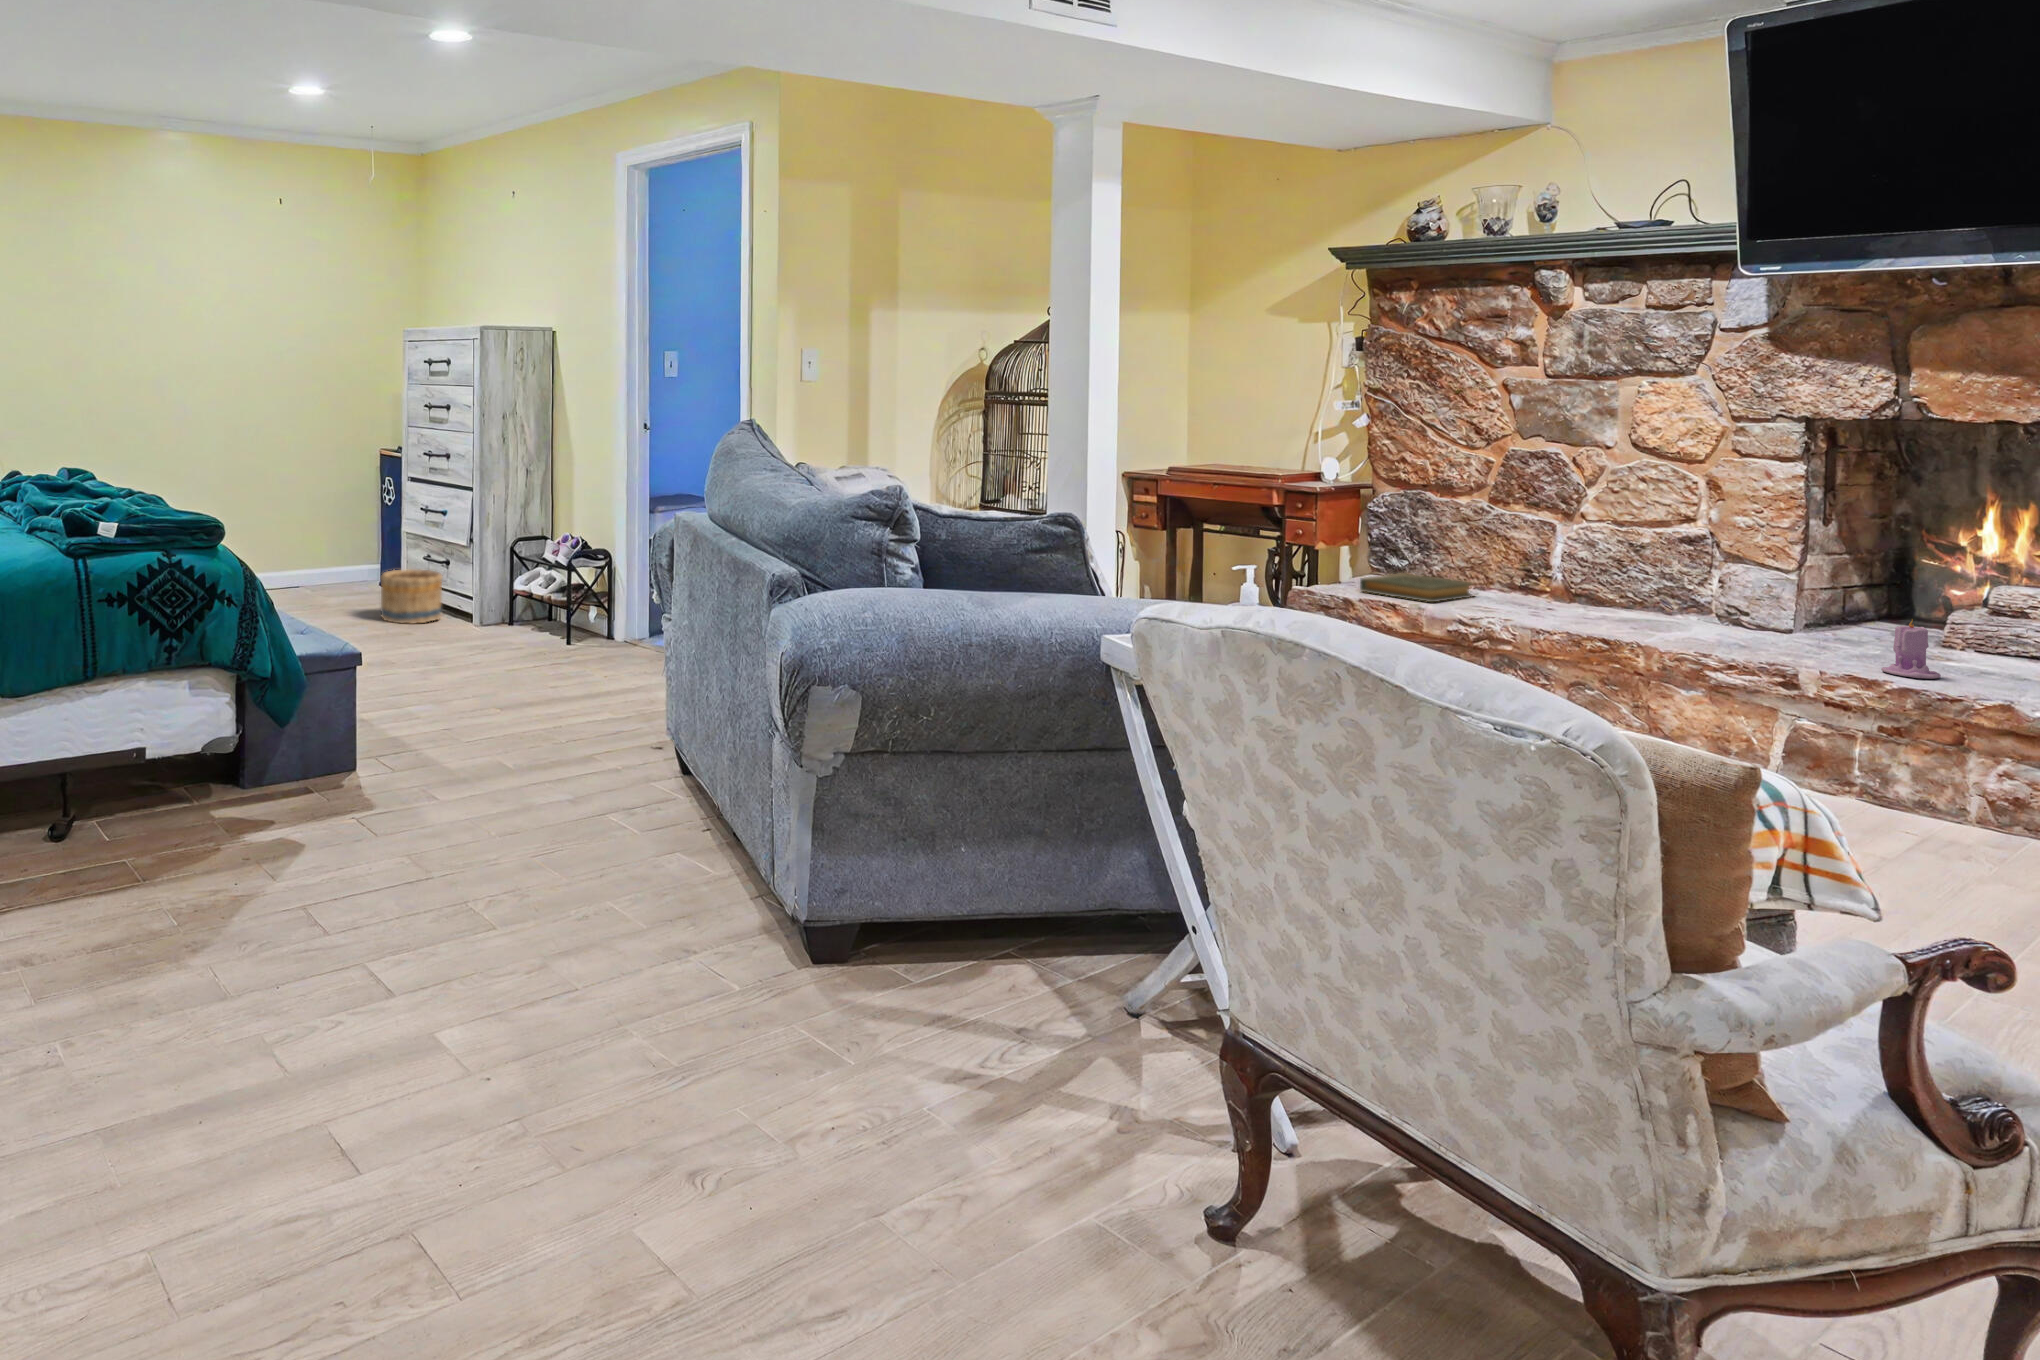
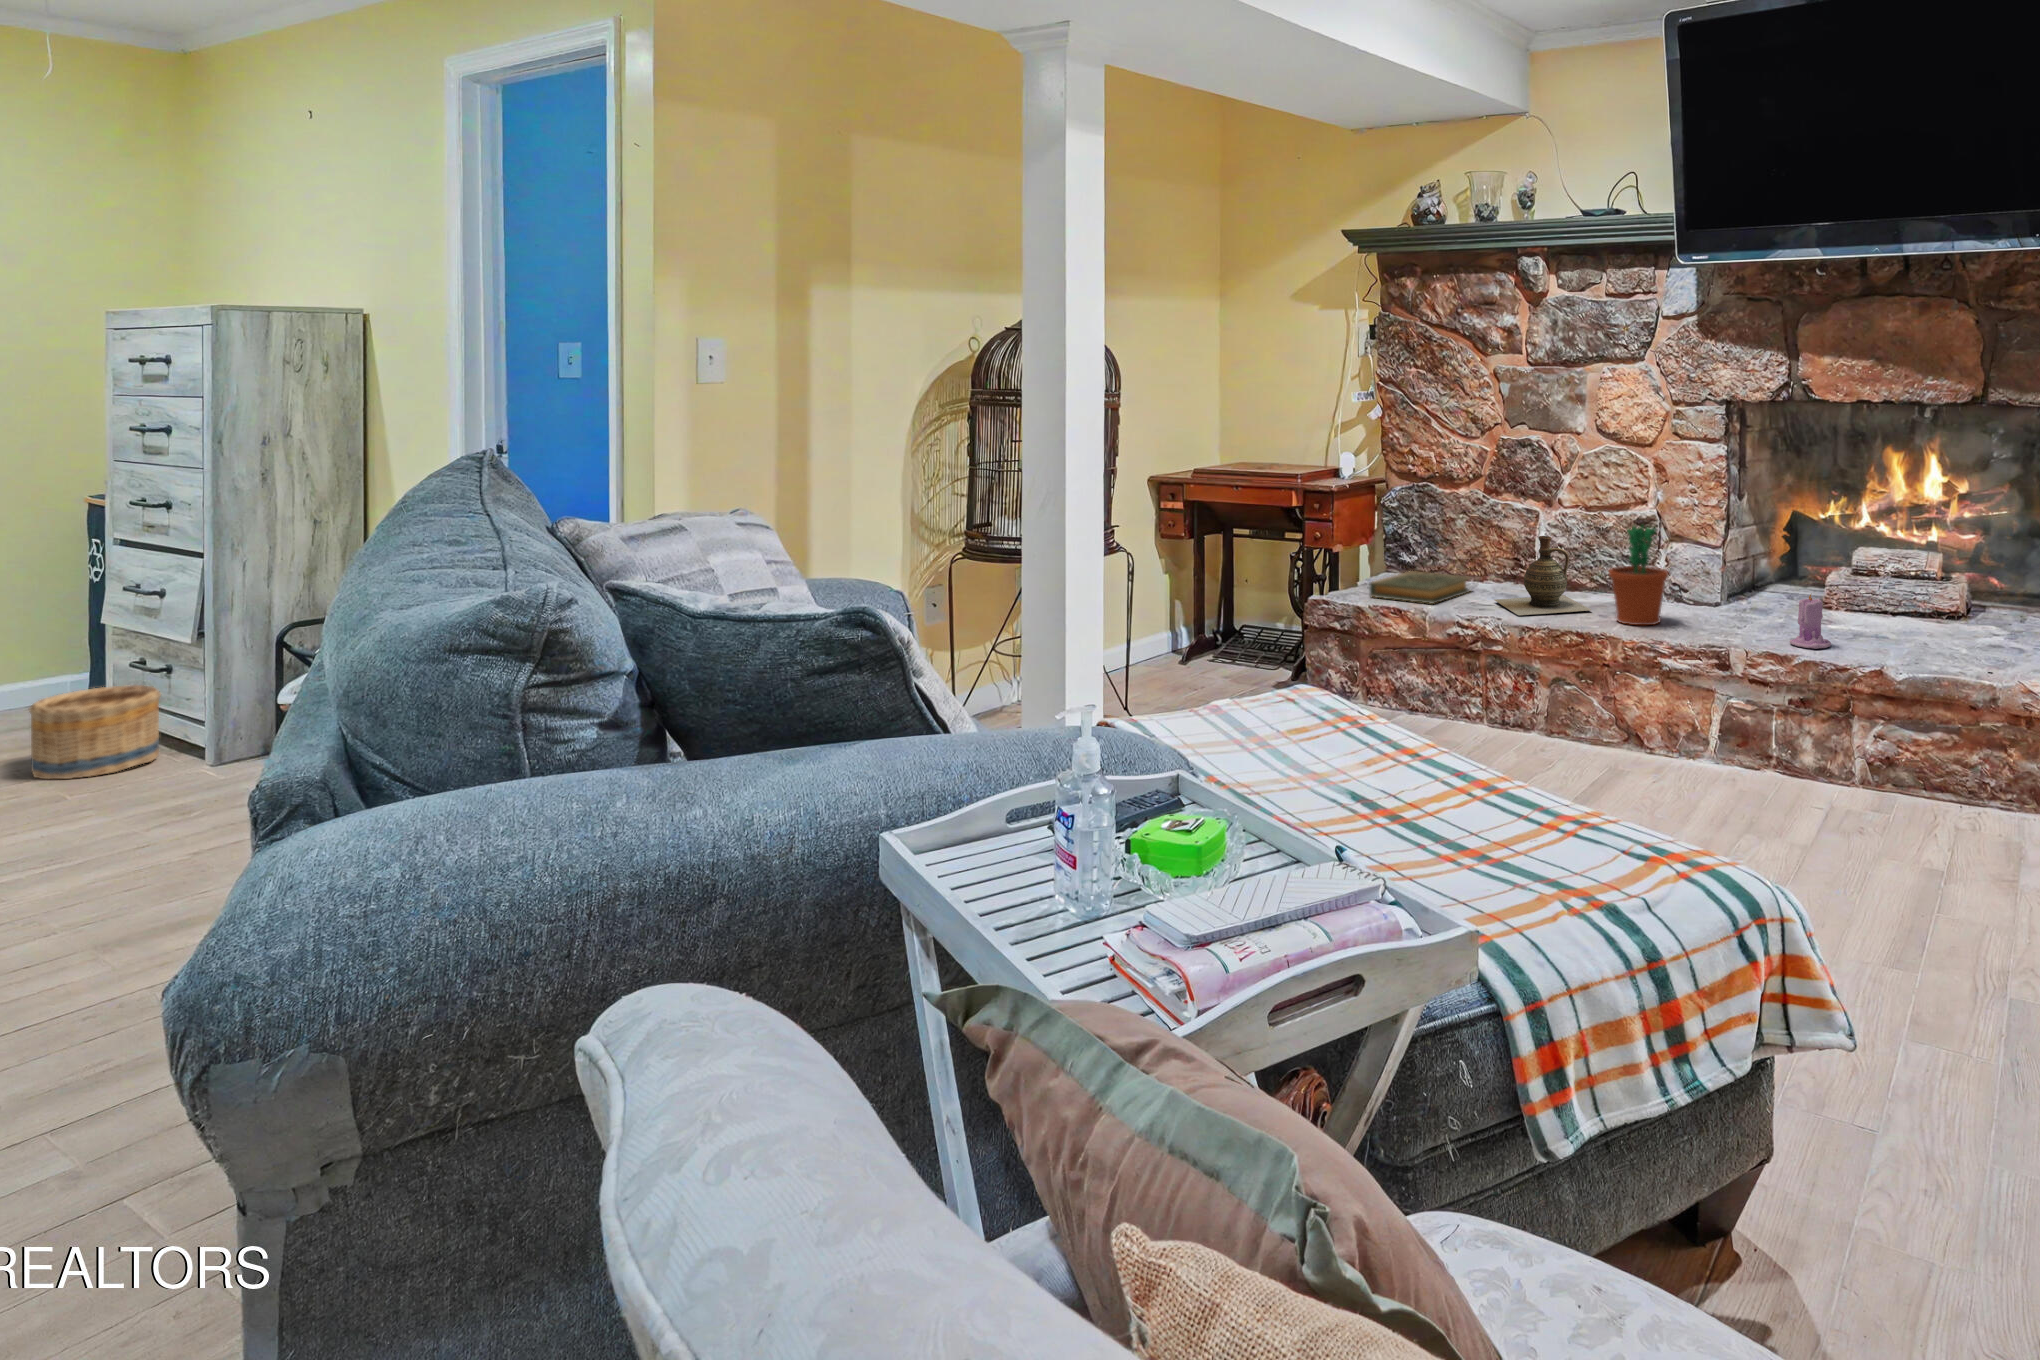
flower pot: none [1642,538,1720,640] -> present [1608,525,1669,625]
ceramic jug: none [1501,545,1622,622] -> present [1494,536,1591,615]

